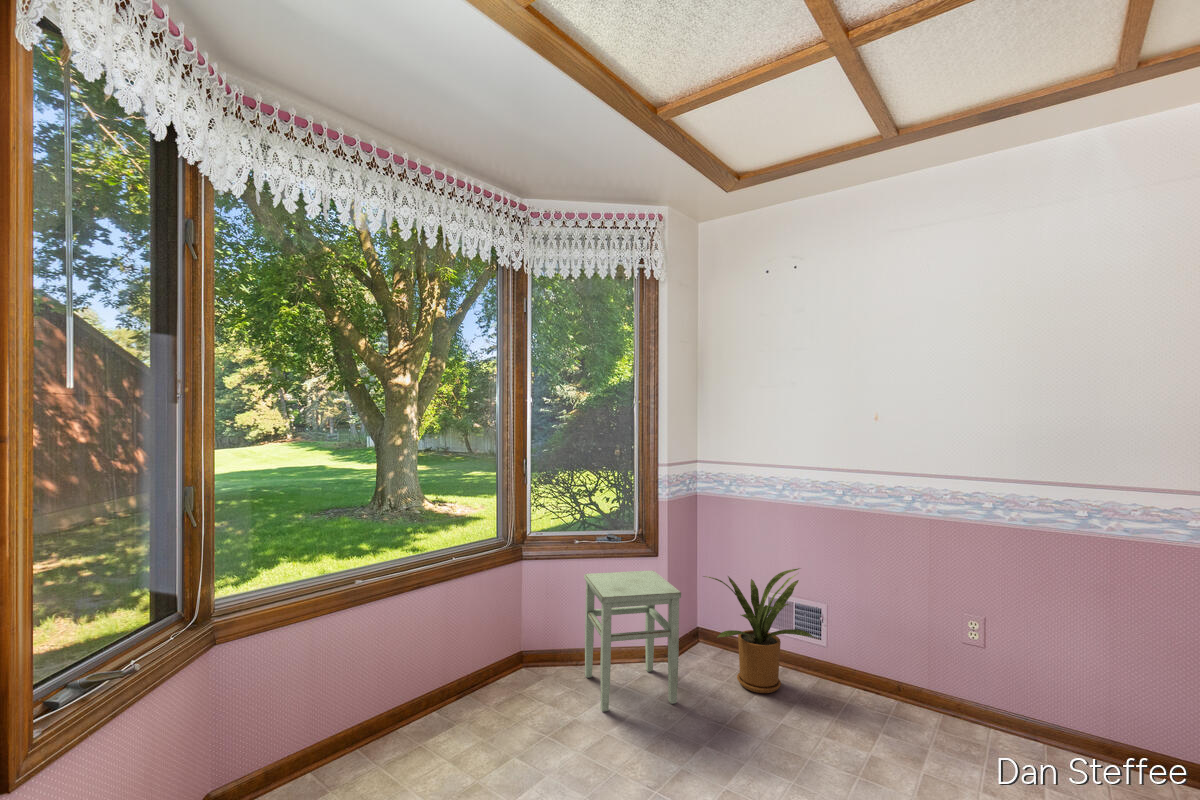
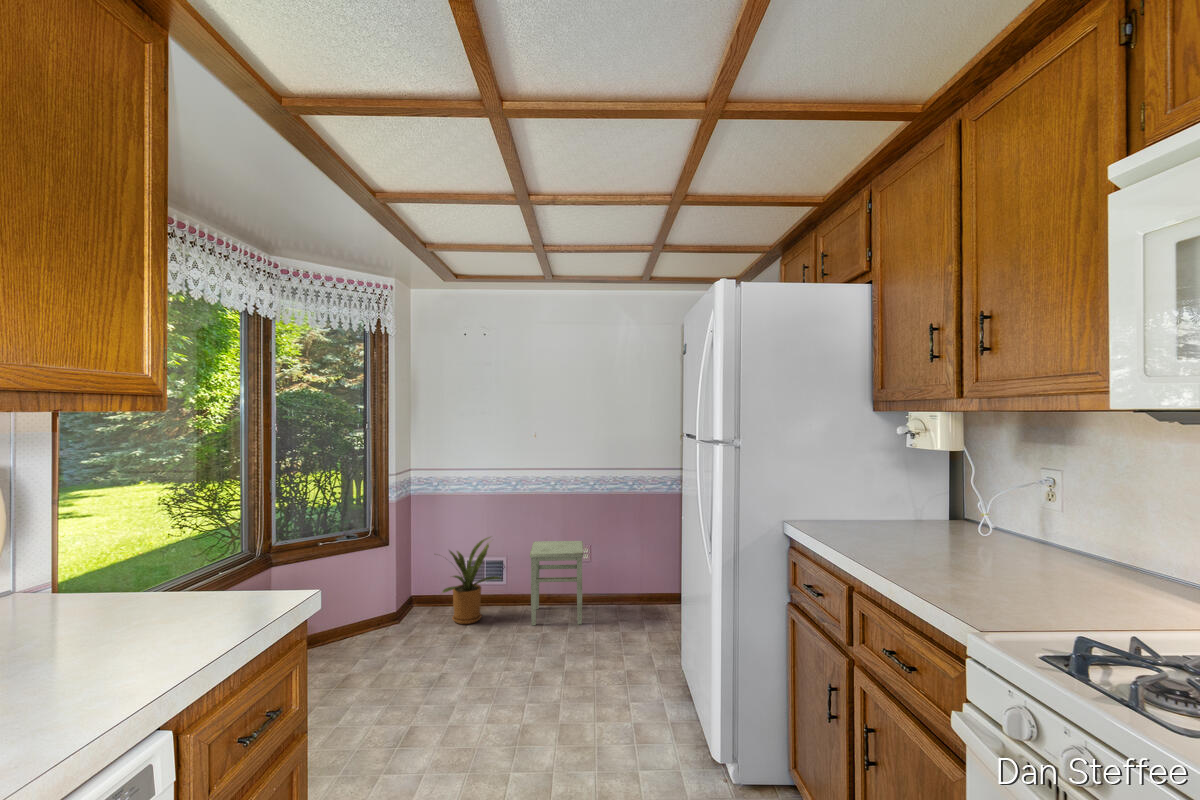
stool: present [584,571,681,712] -> present [530,541,583,625]

